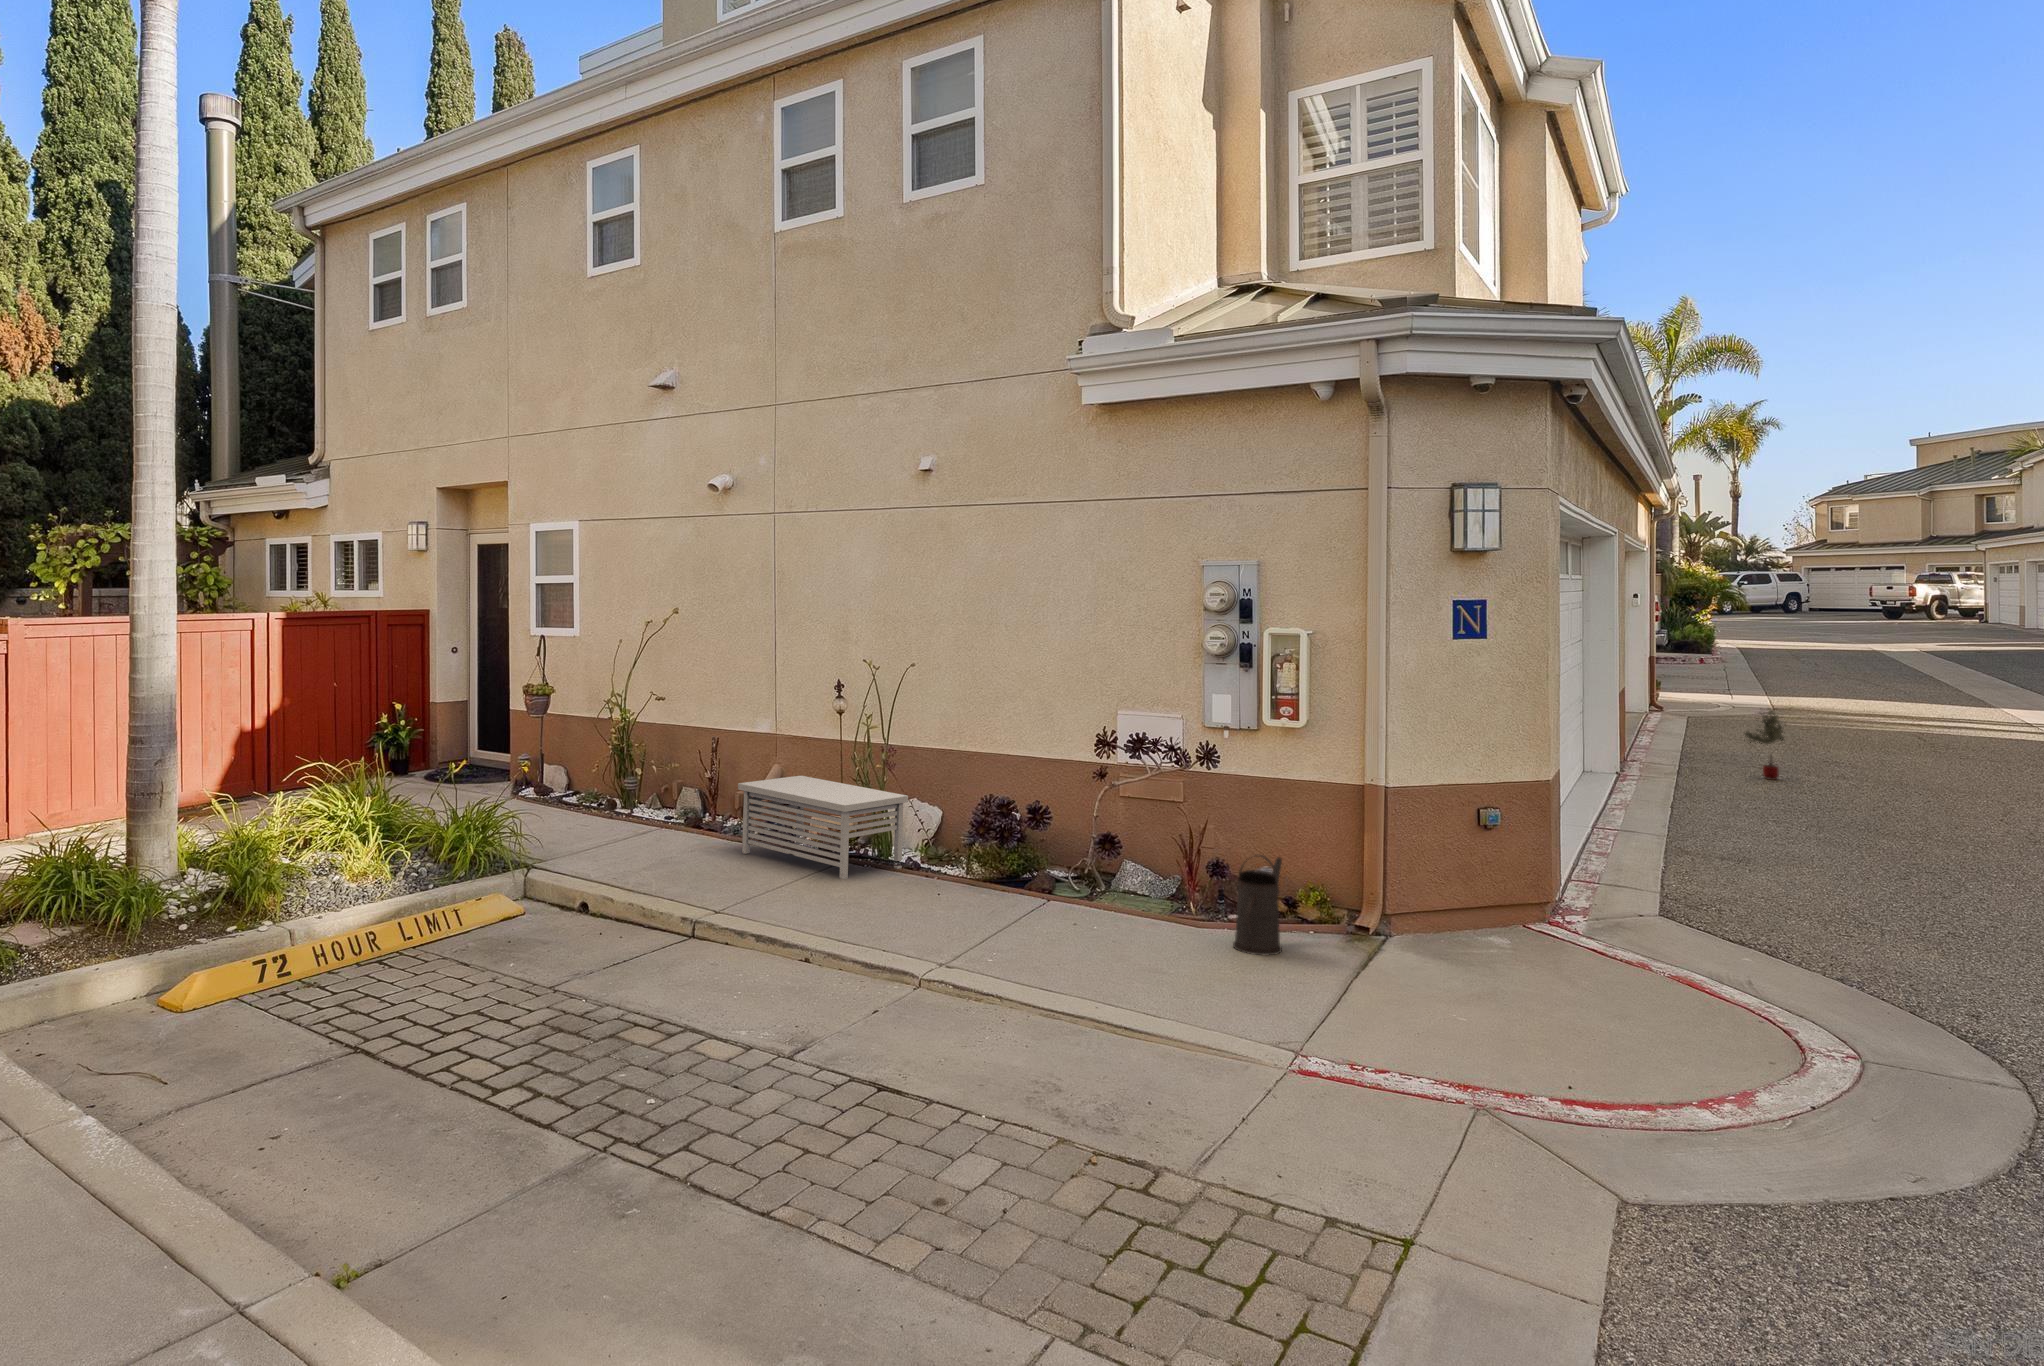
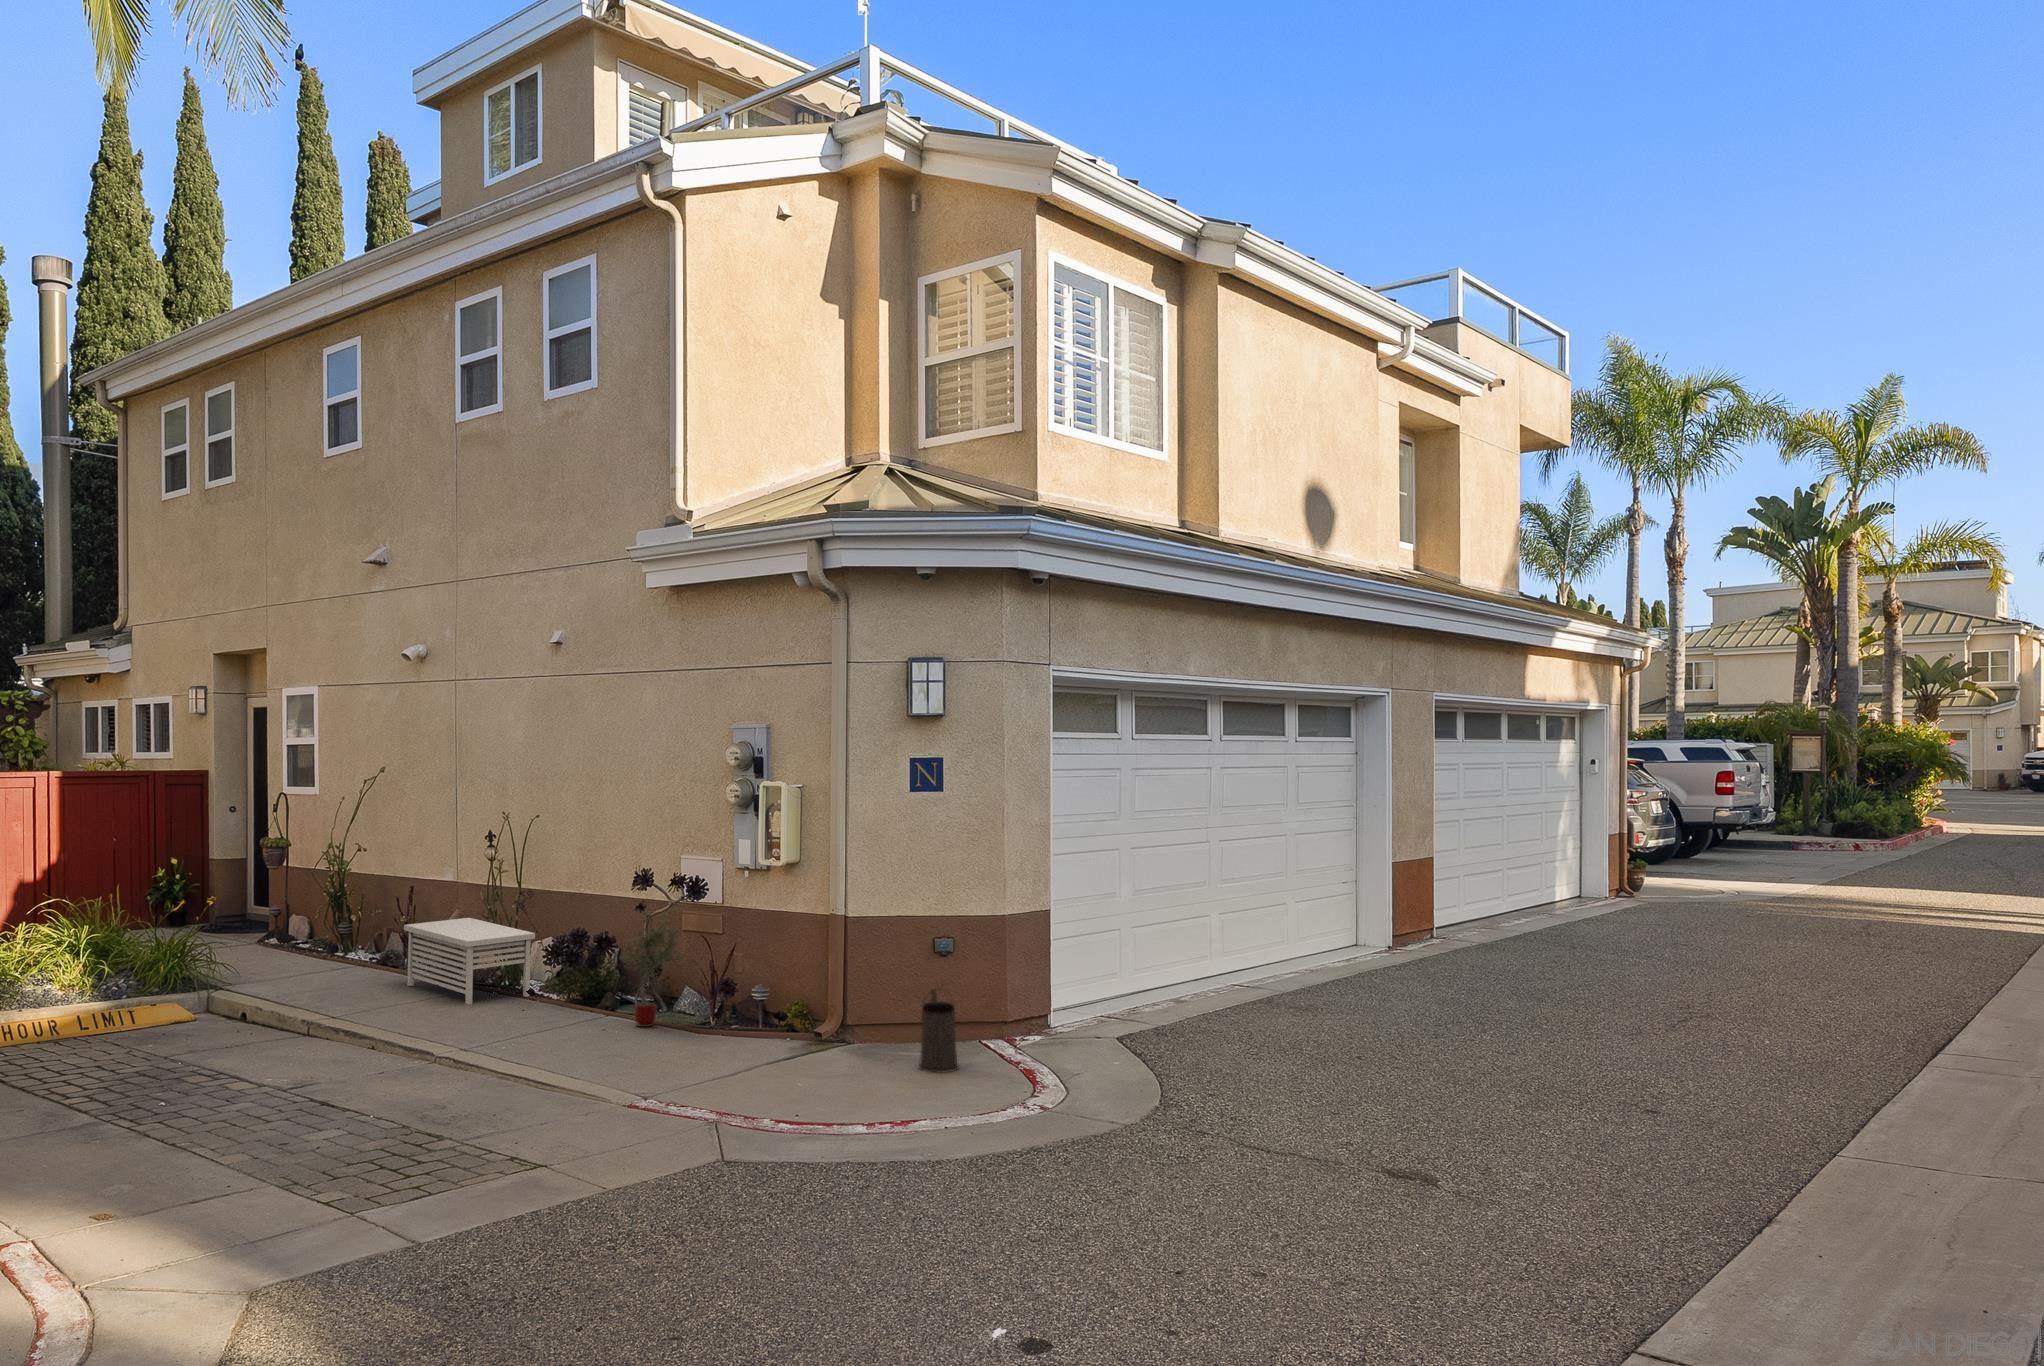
potted tree: present [1745,709,1784,780] -> present [620,912,684,1027]
watering can: present [1233,855,1282,955] -> present [919,989,959,1073]

